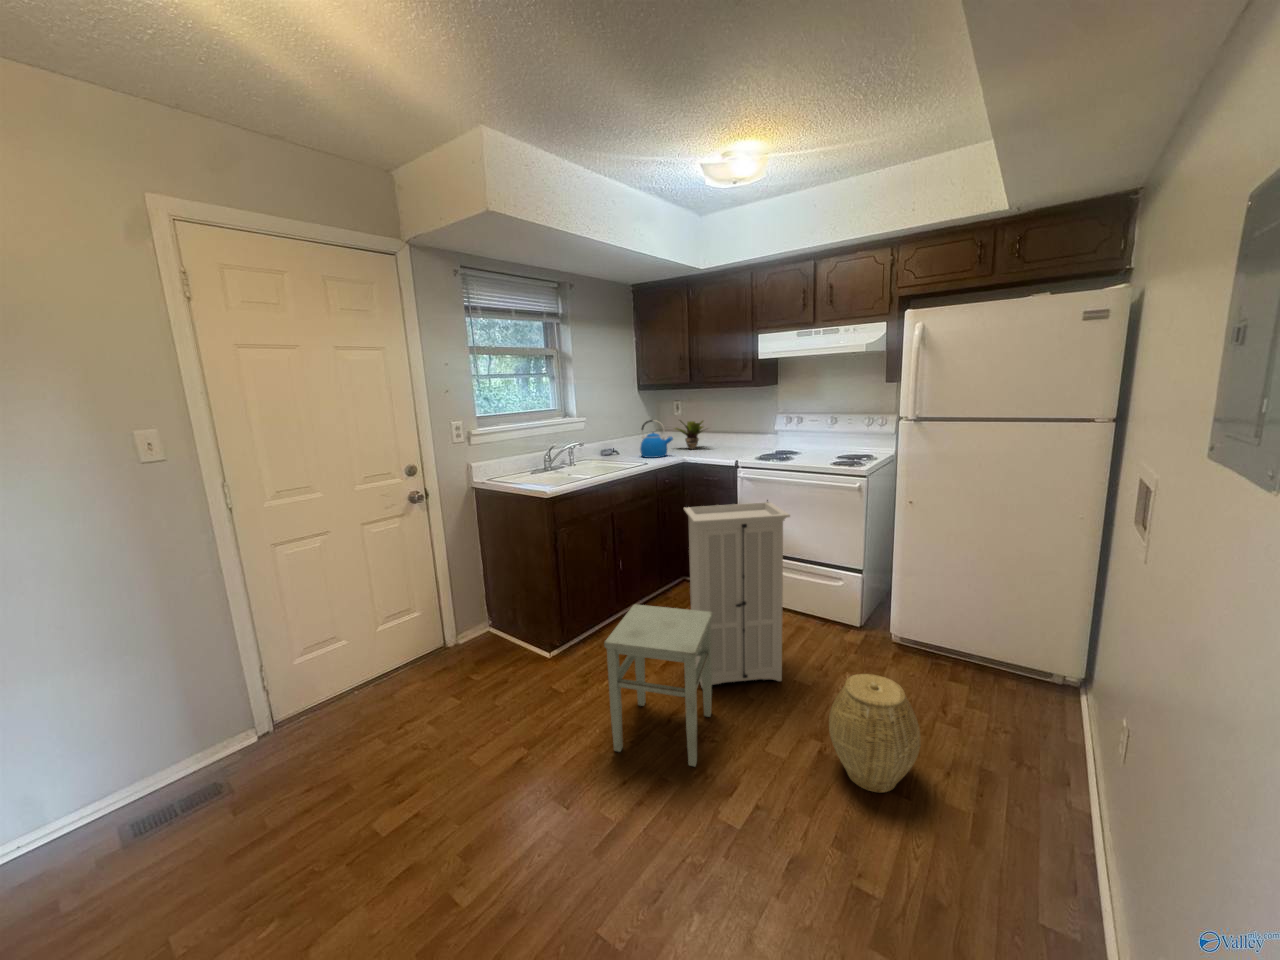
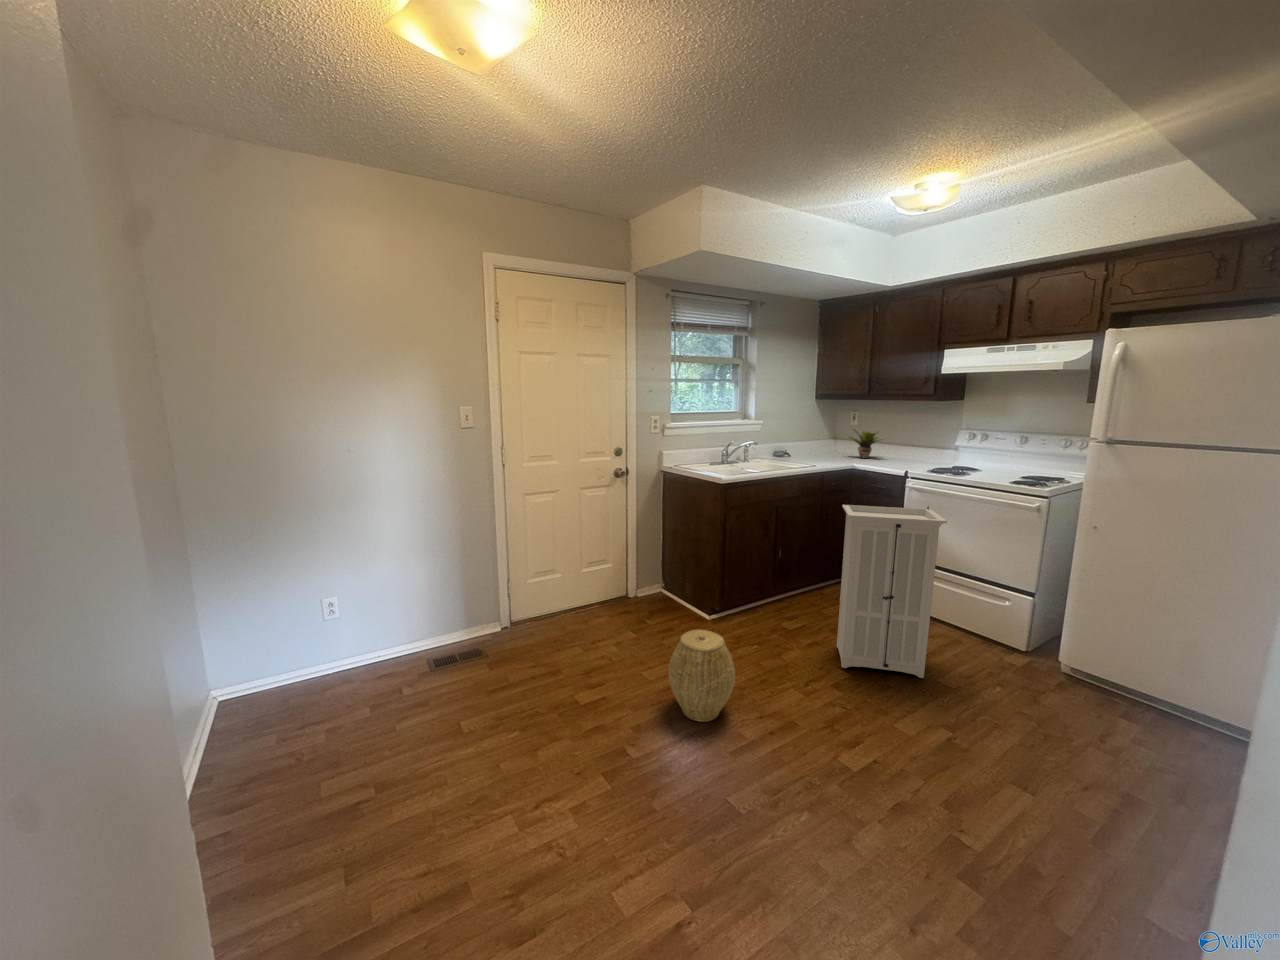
kettle: present [640,420,673,458] -> none [811,427,844,462]
stool: present [604,604,713,767] -> none [755,580,857,721]
woven basket: present [829,674,920,792] -> present [669,630,735,722]

